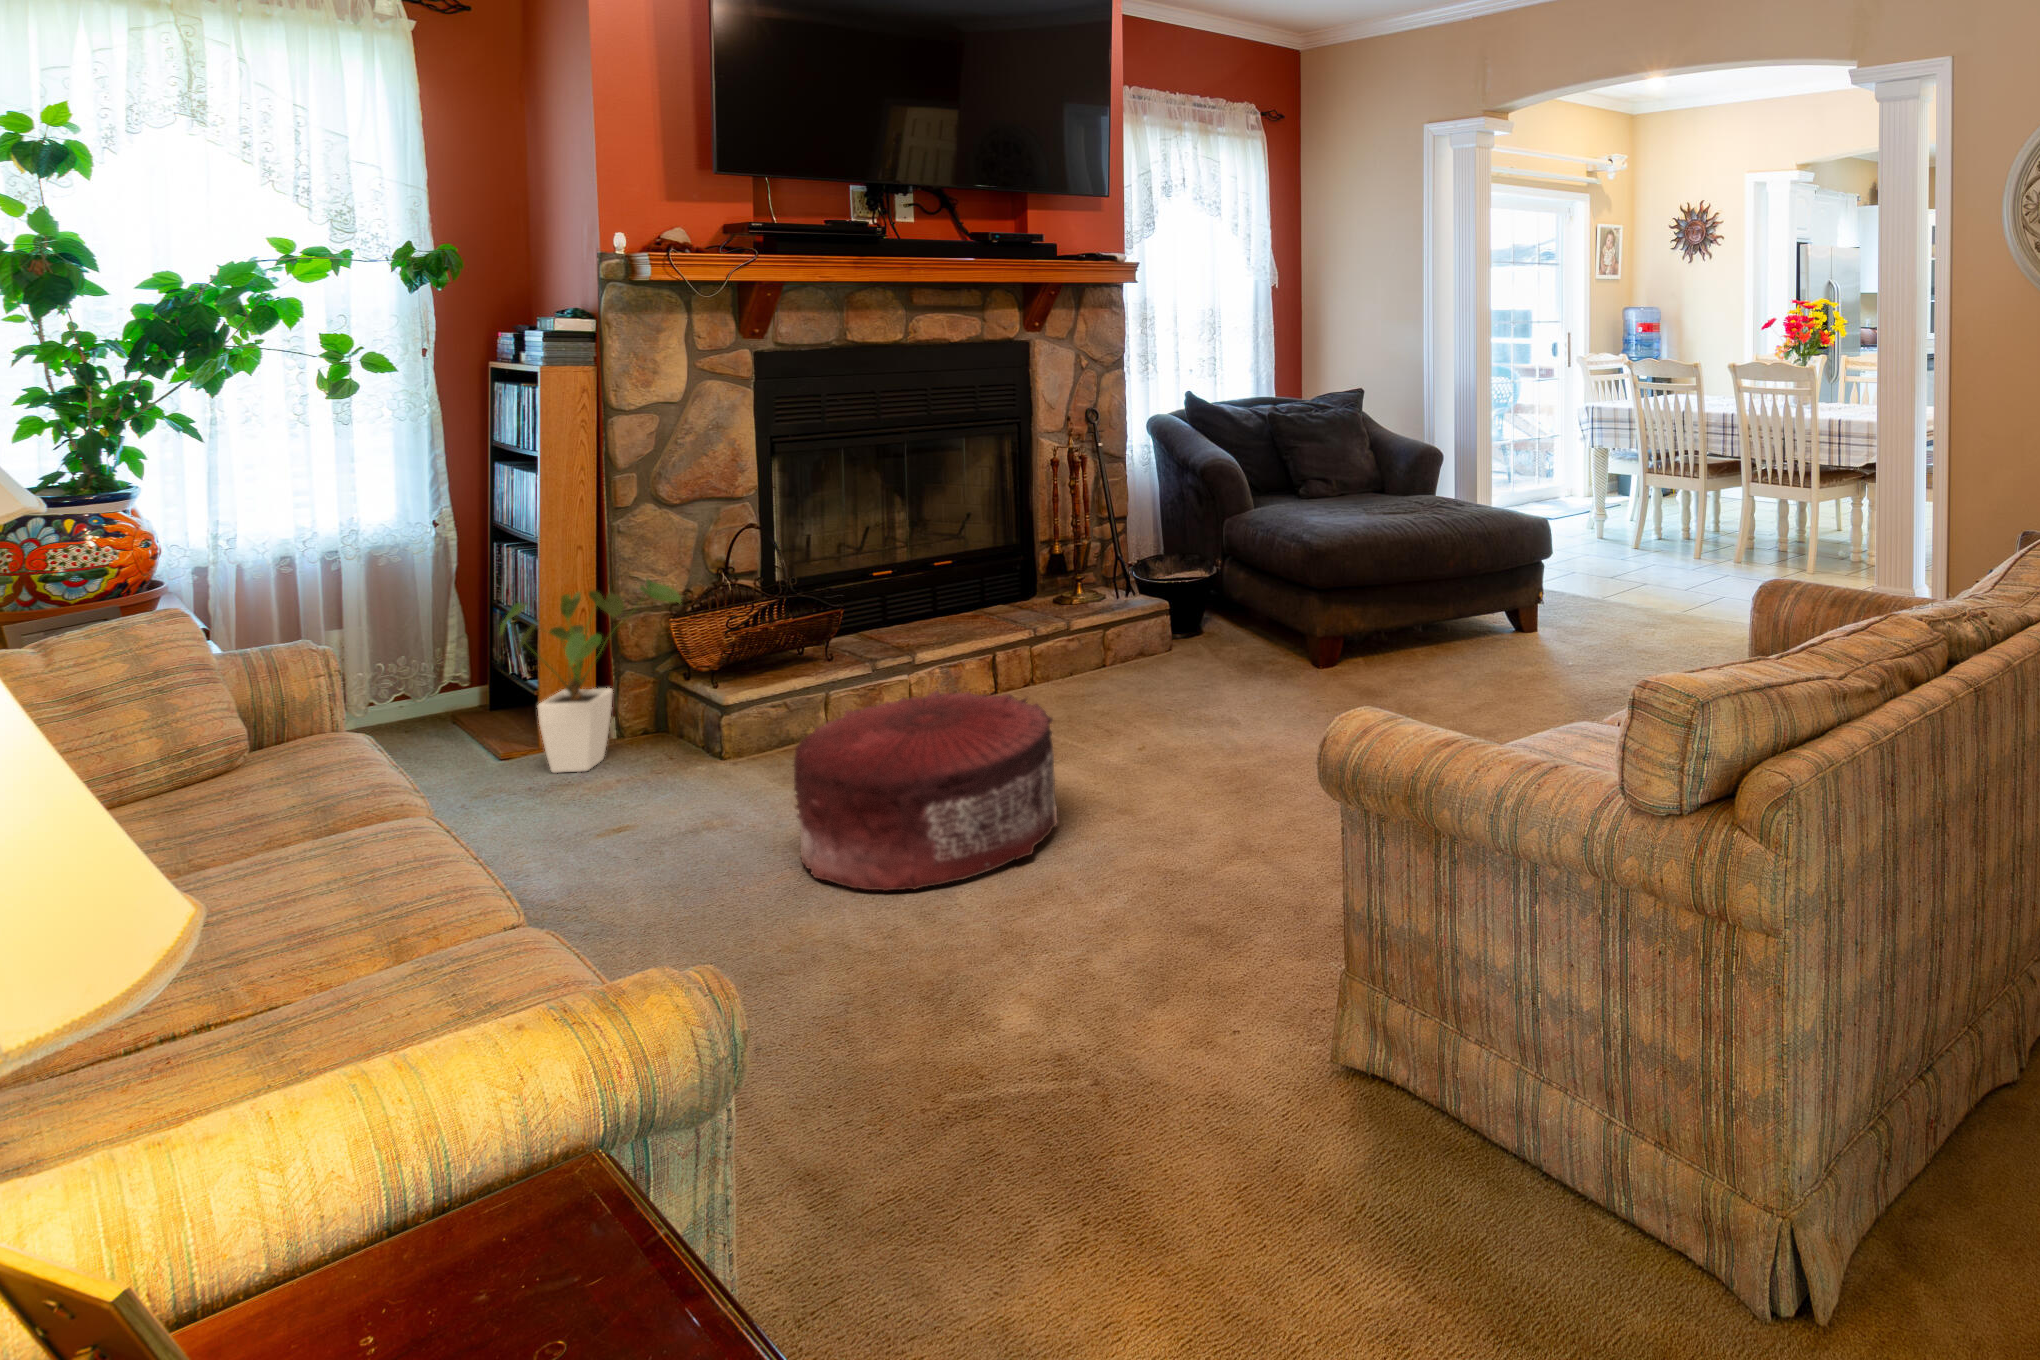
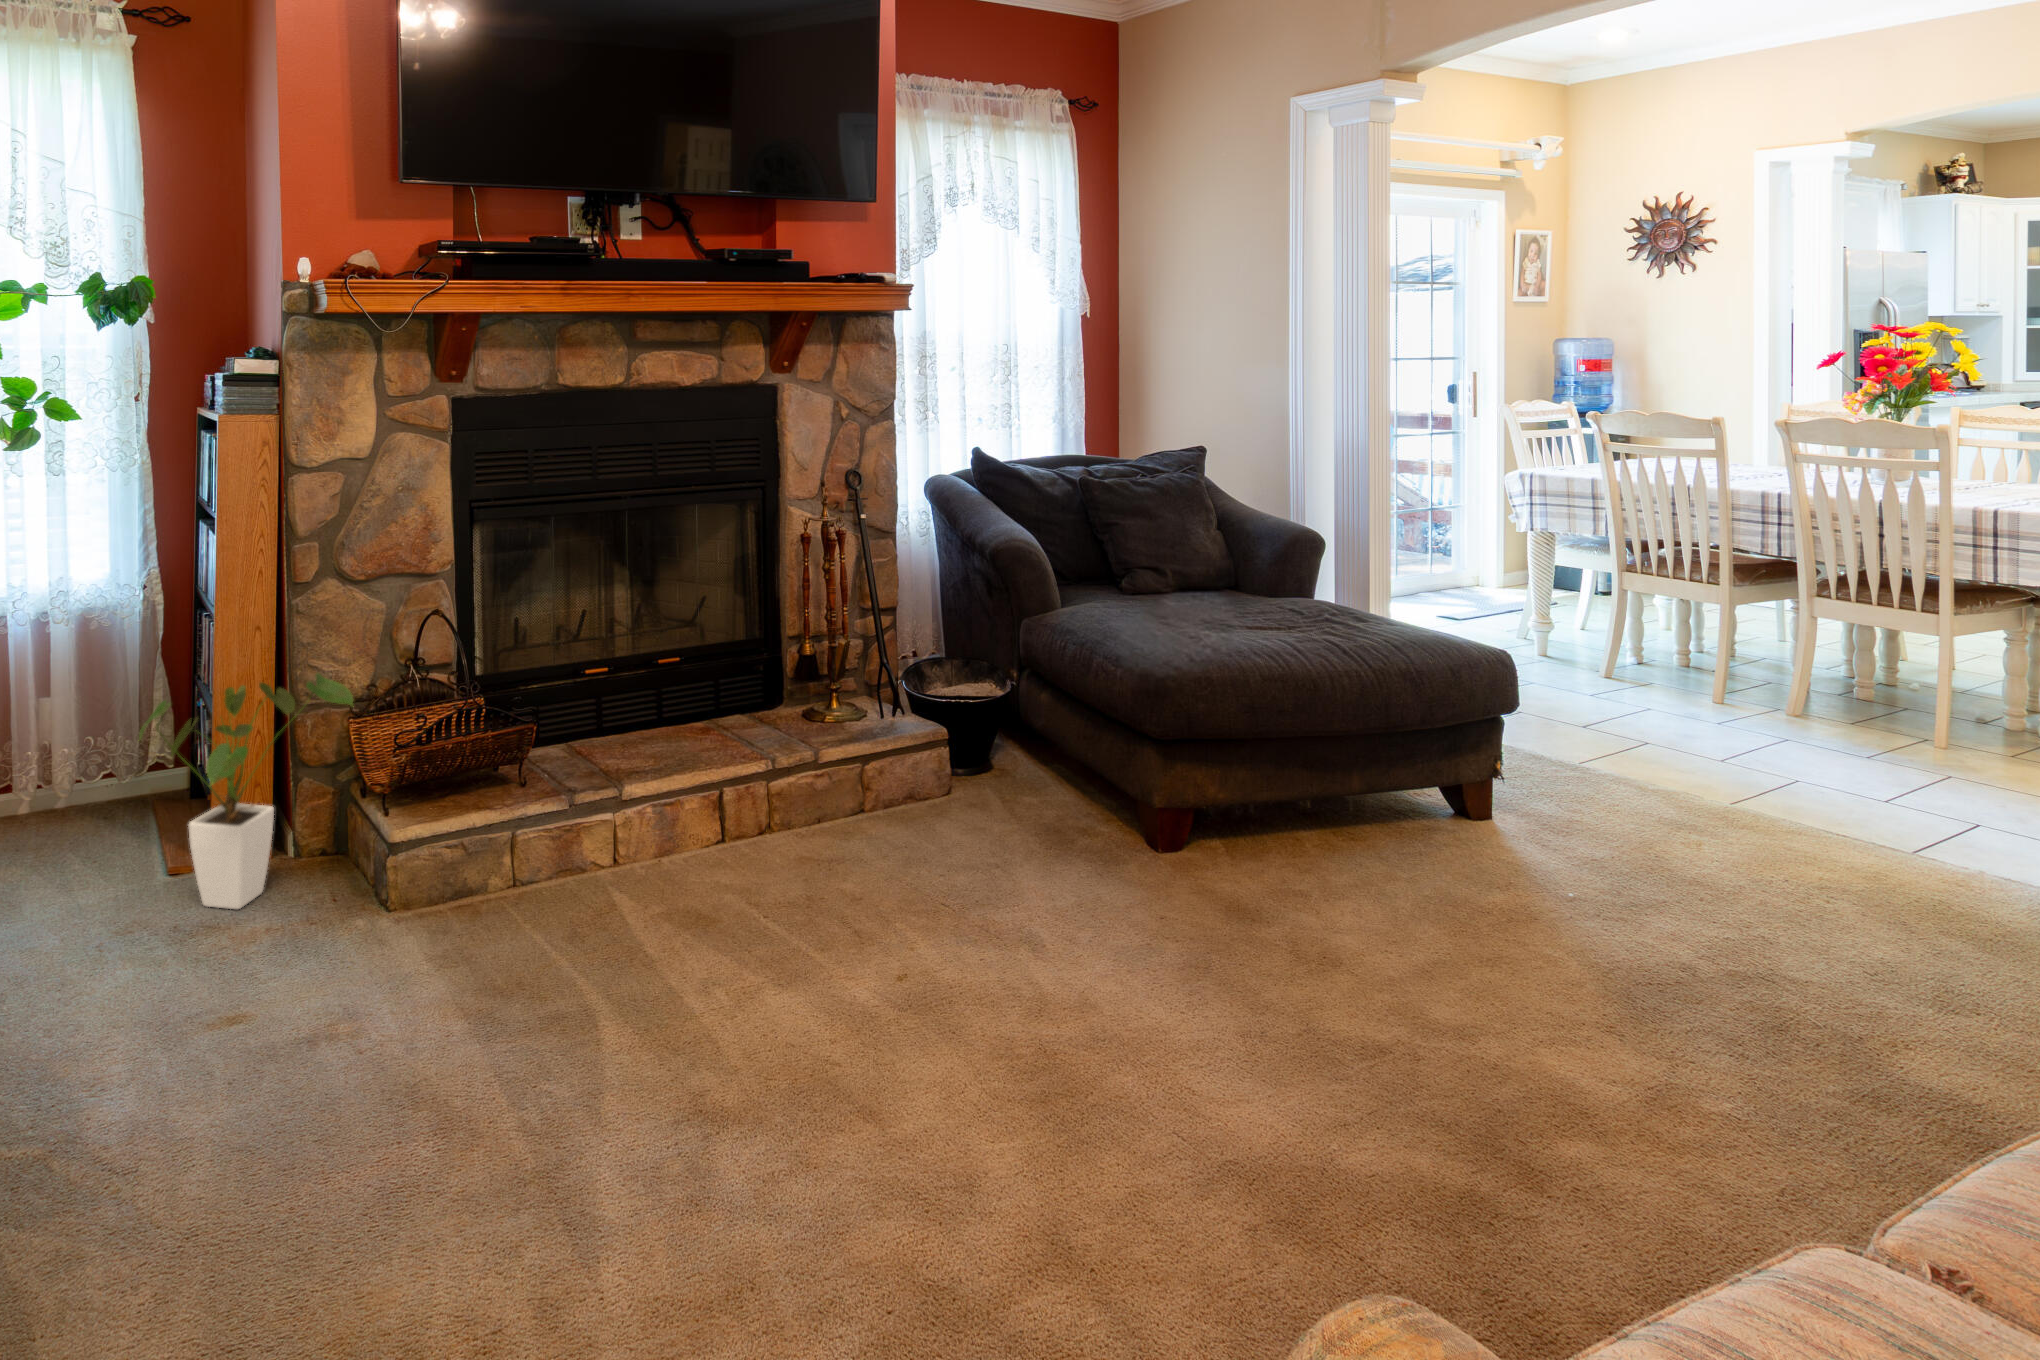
pouf: present [794,691,1057,891] -> none [395,878,763,1240]

